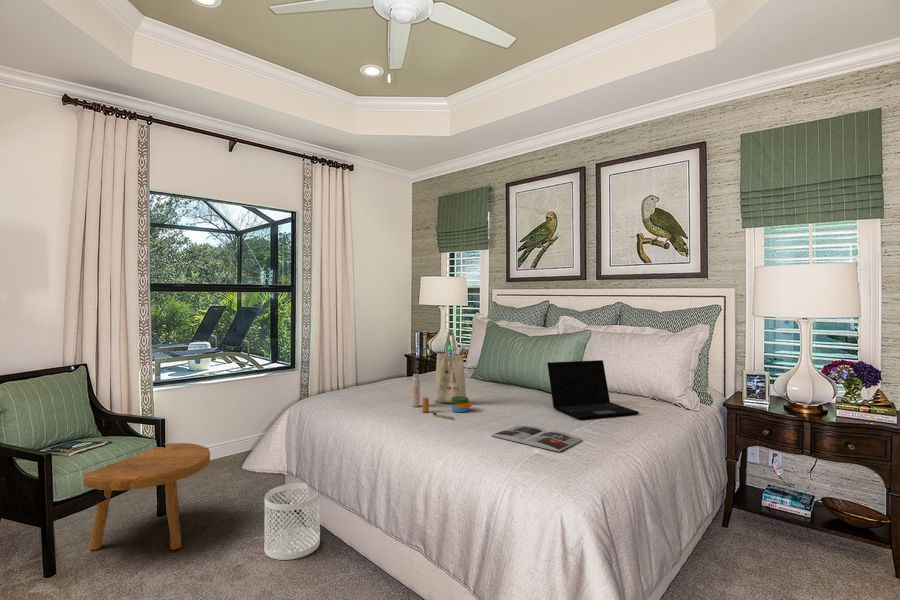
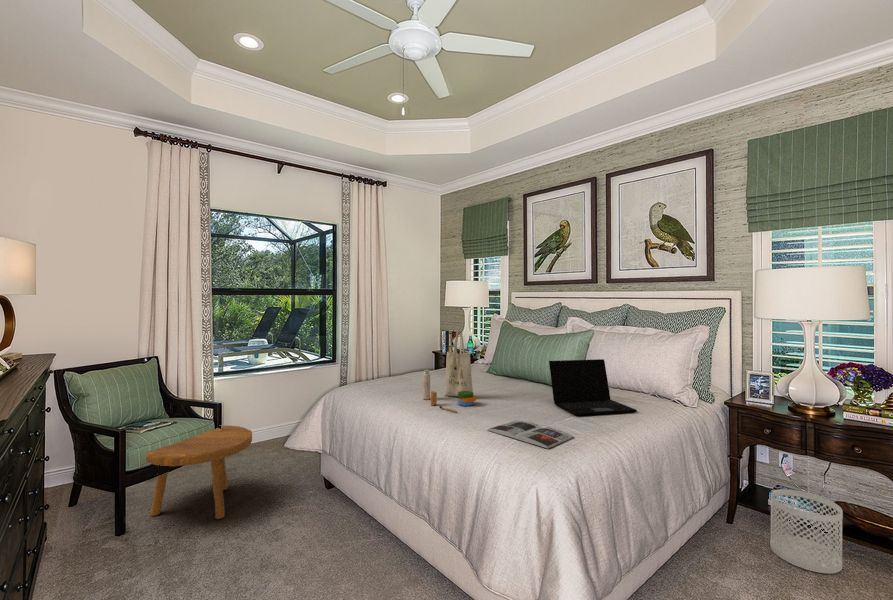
waste basket: present [264,483,320,560] -> present [770,489,843,574]

